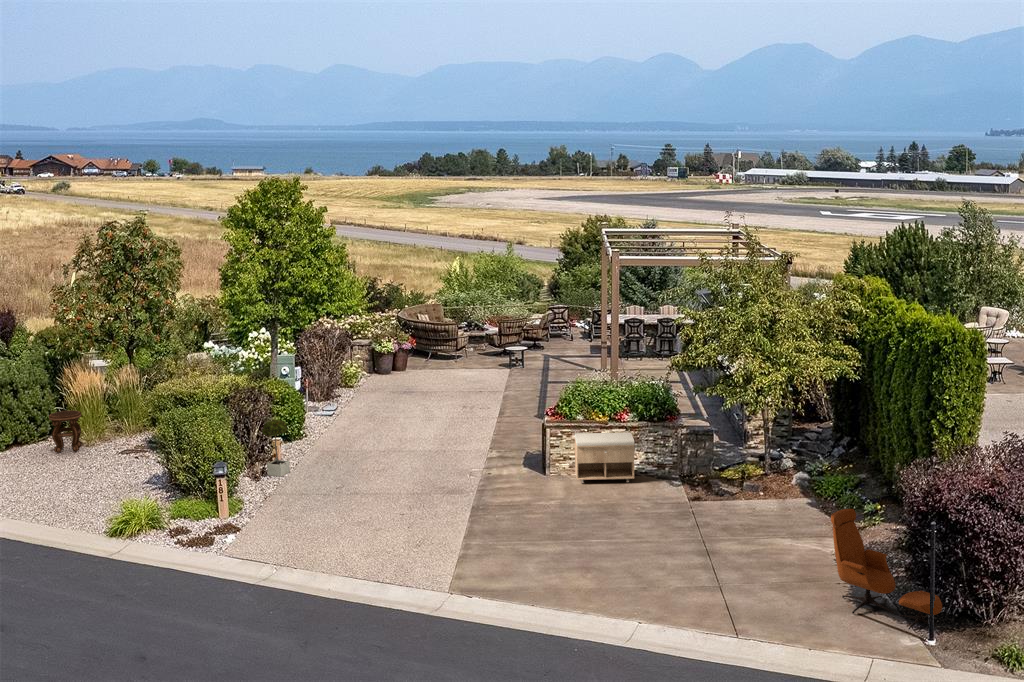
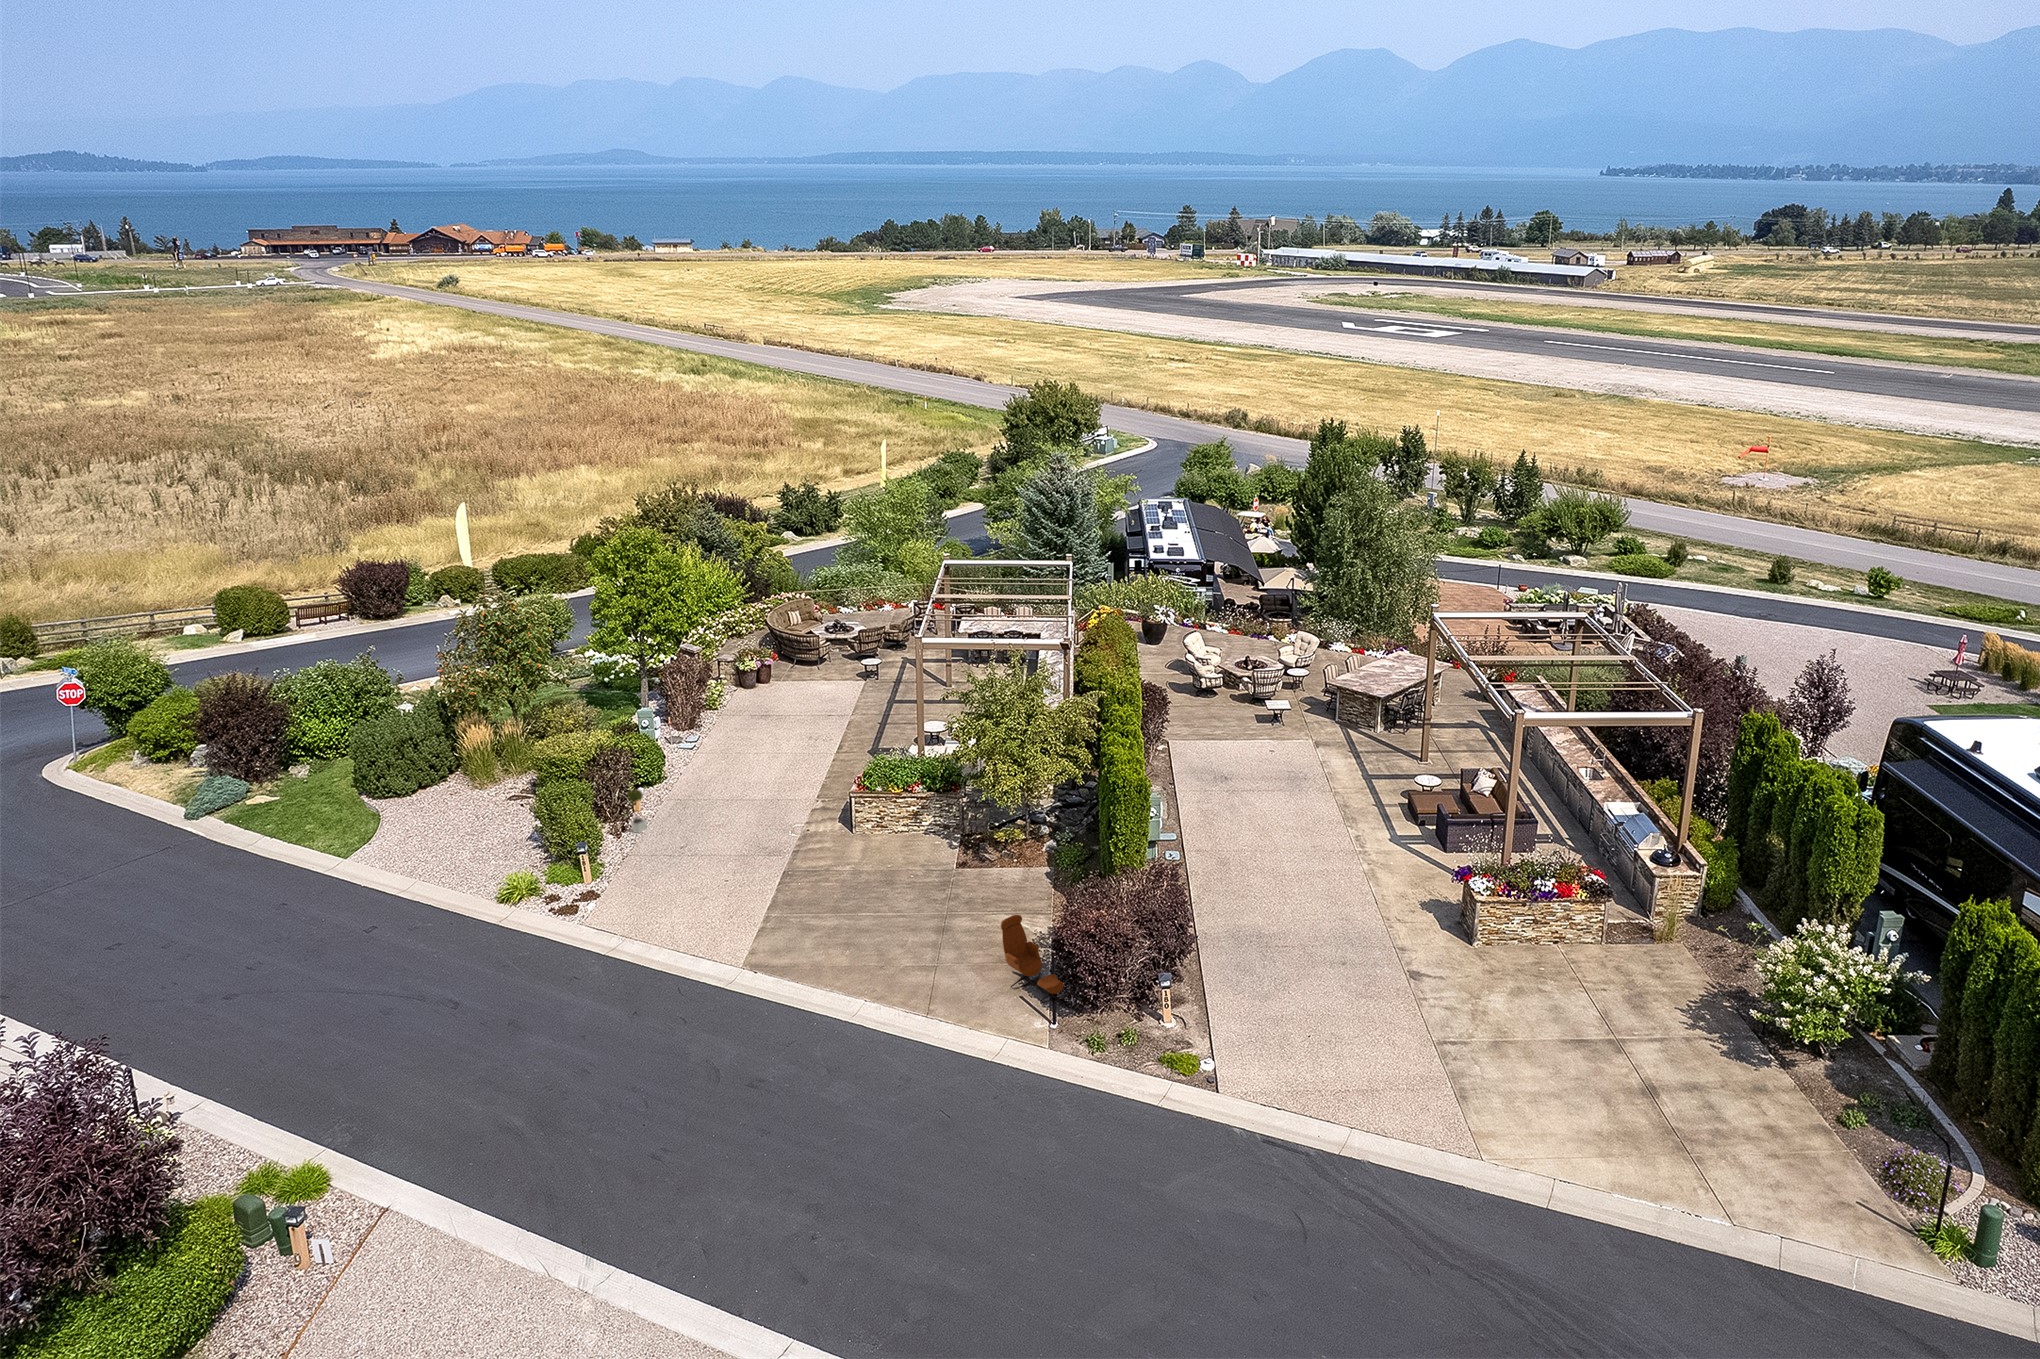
side table: present [49,410,82,453] -> none [444,761,474,798]
storage bench: present [575,433,635,483] -> none [871,804,919,845]

